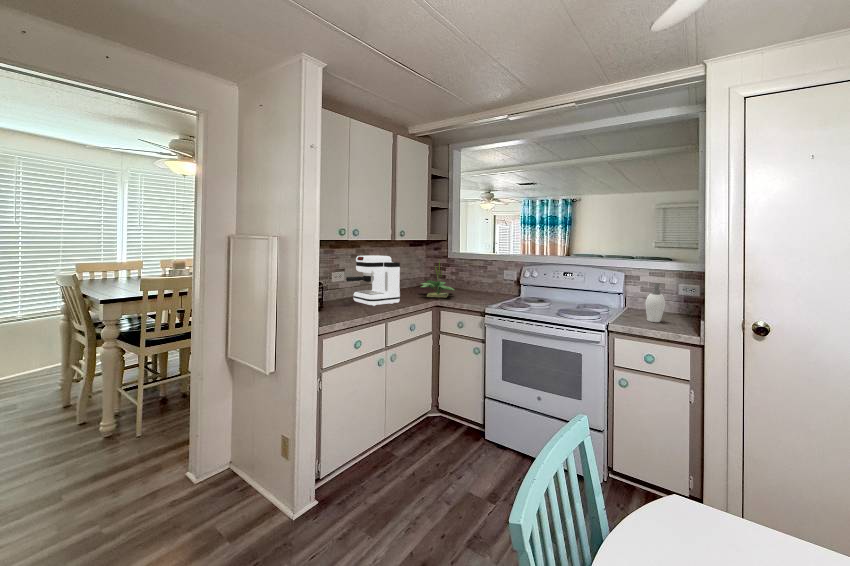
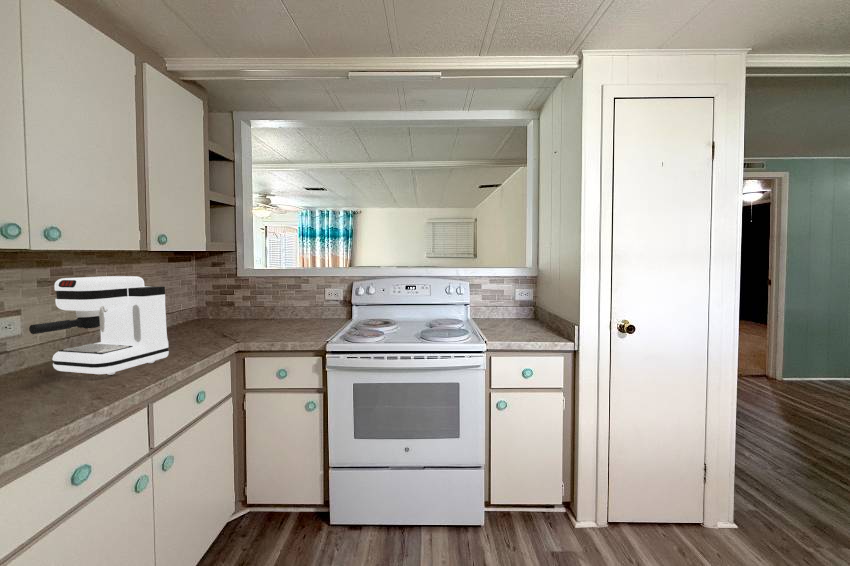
potted plant: present [421,262,454,298] -> none [193,275,262,338]
soap dispenser: present [645,283,665,322] -> none [507,289,528,332]

